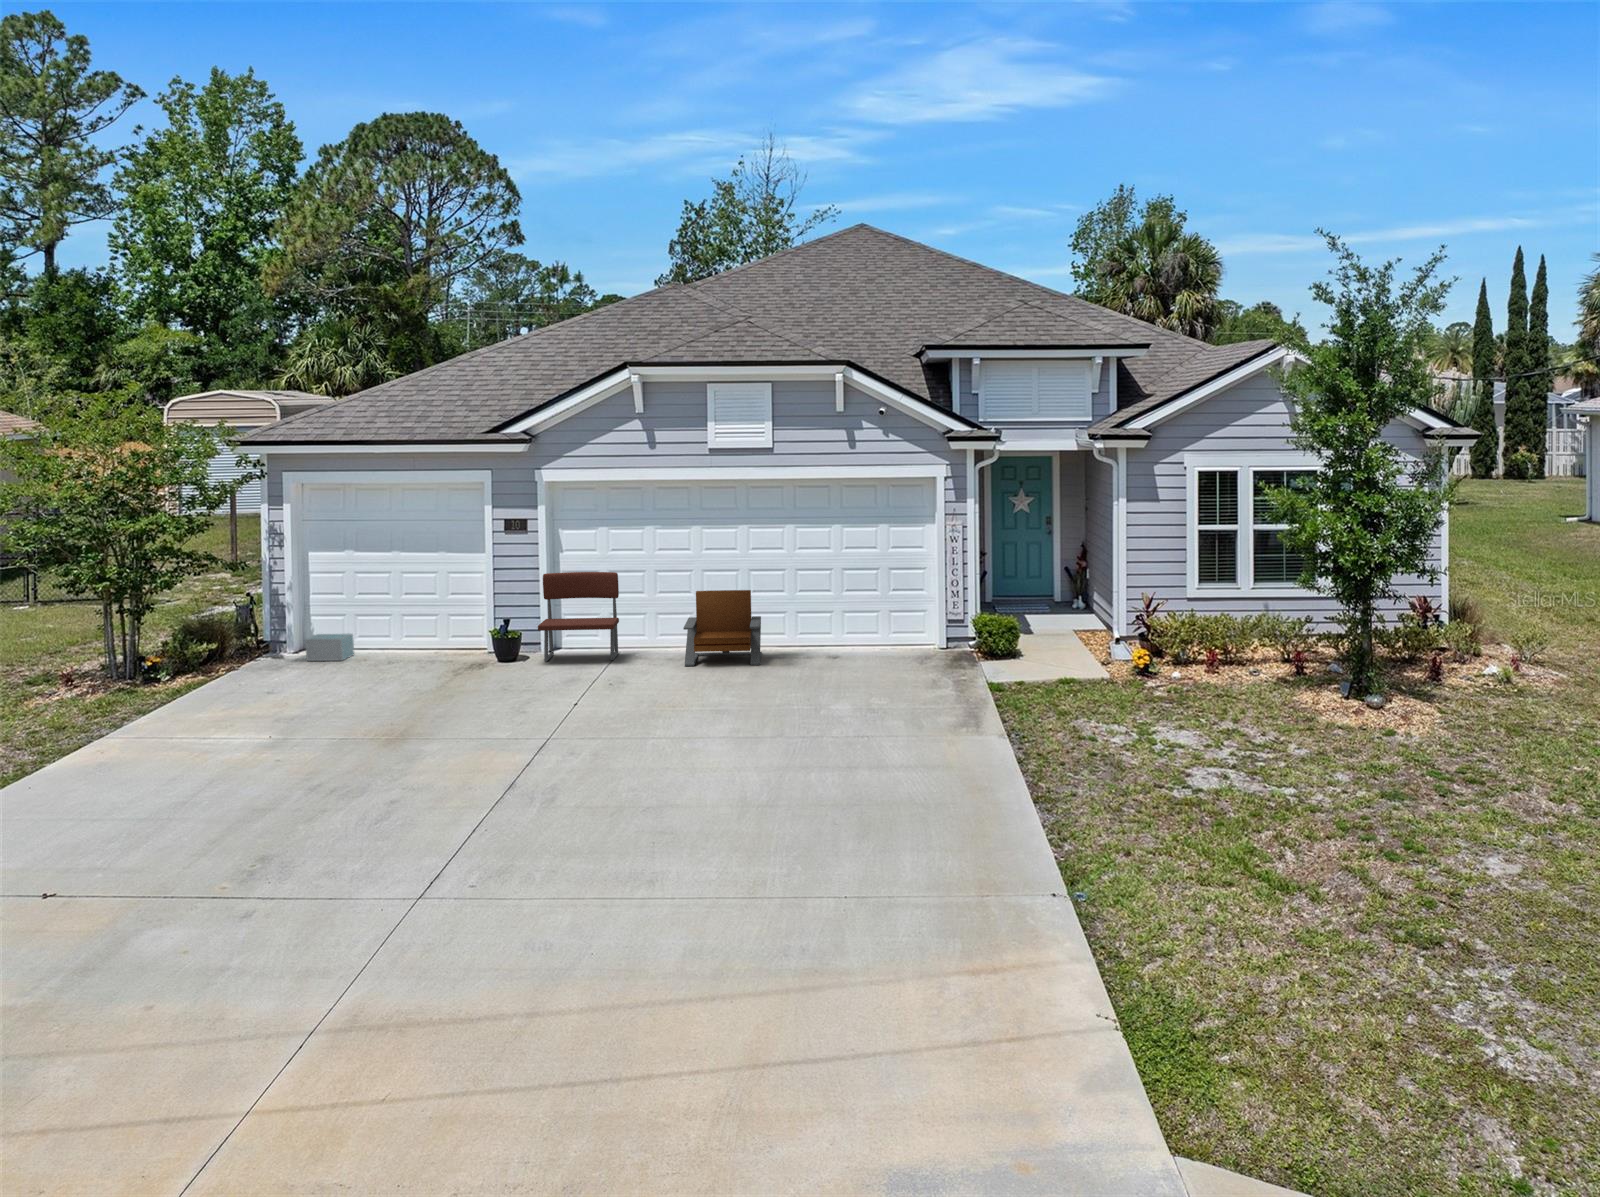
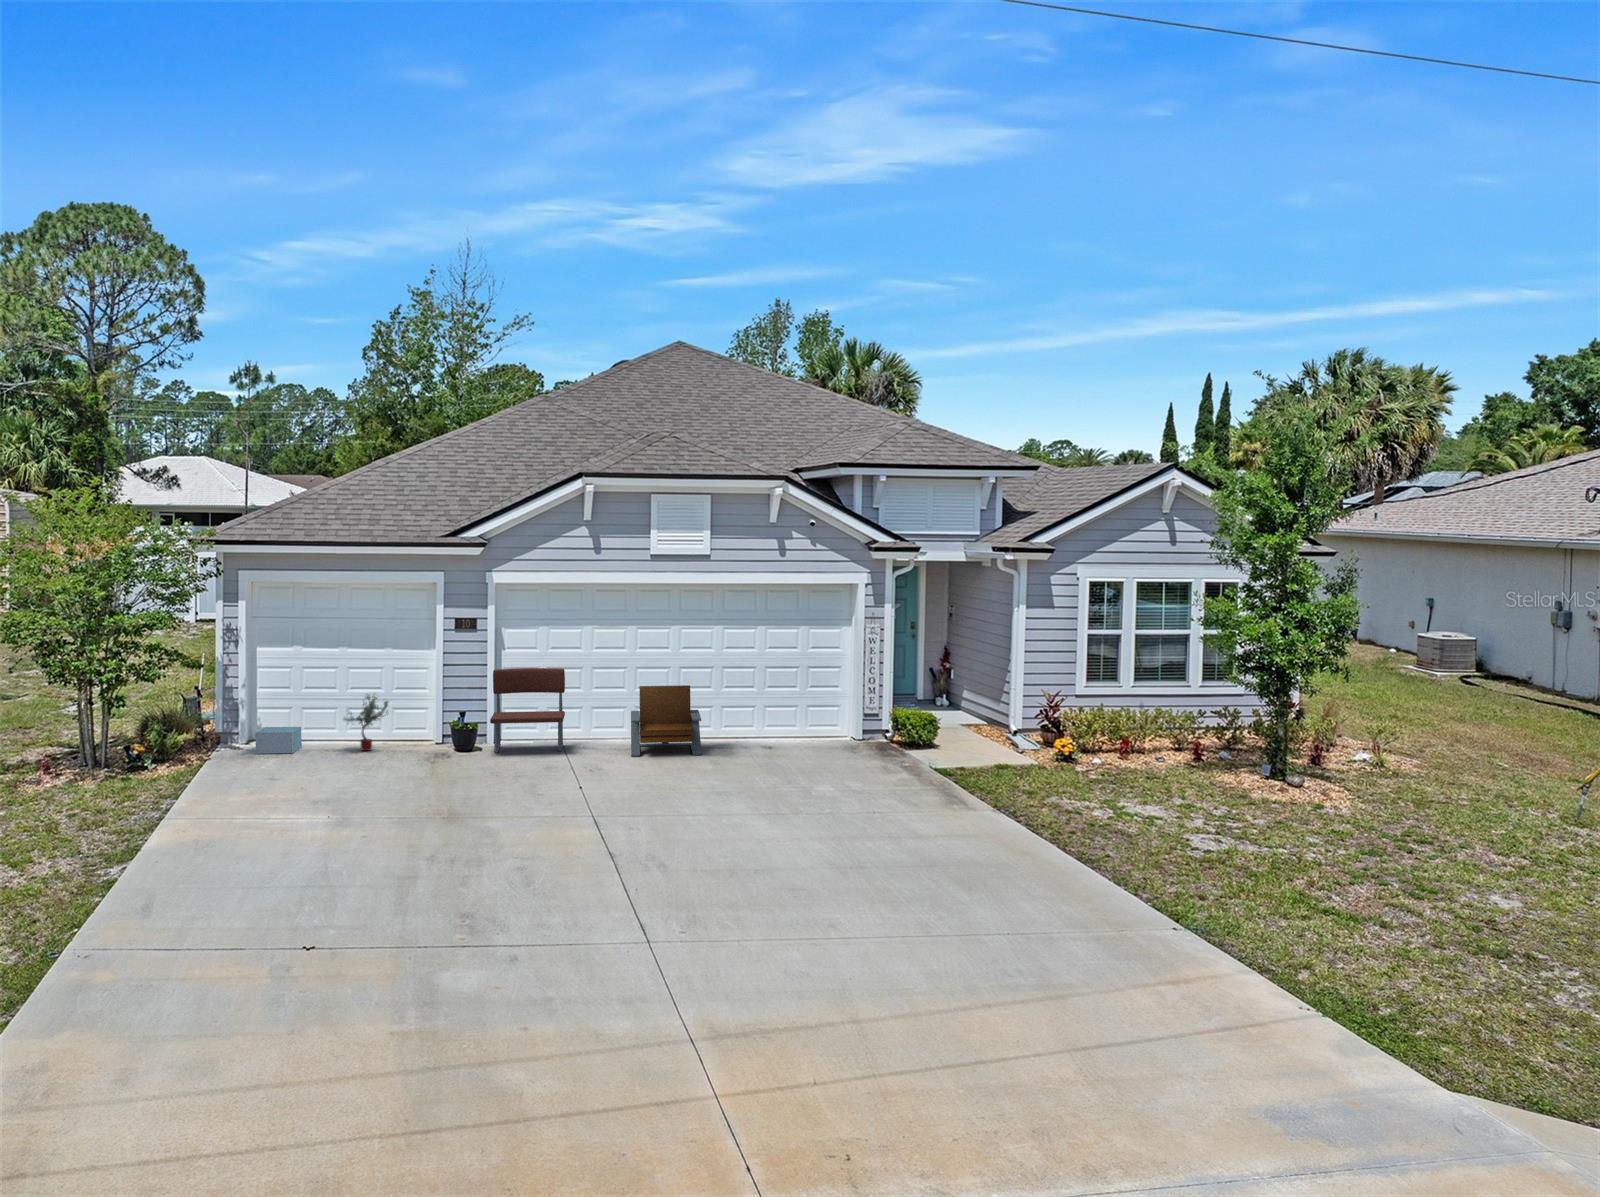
potted tree: none [391,598,438,659] -> present [344,695,388,751]

